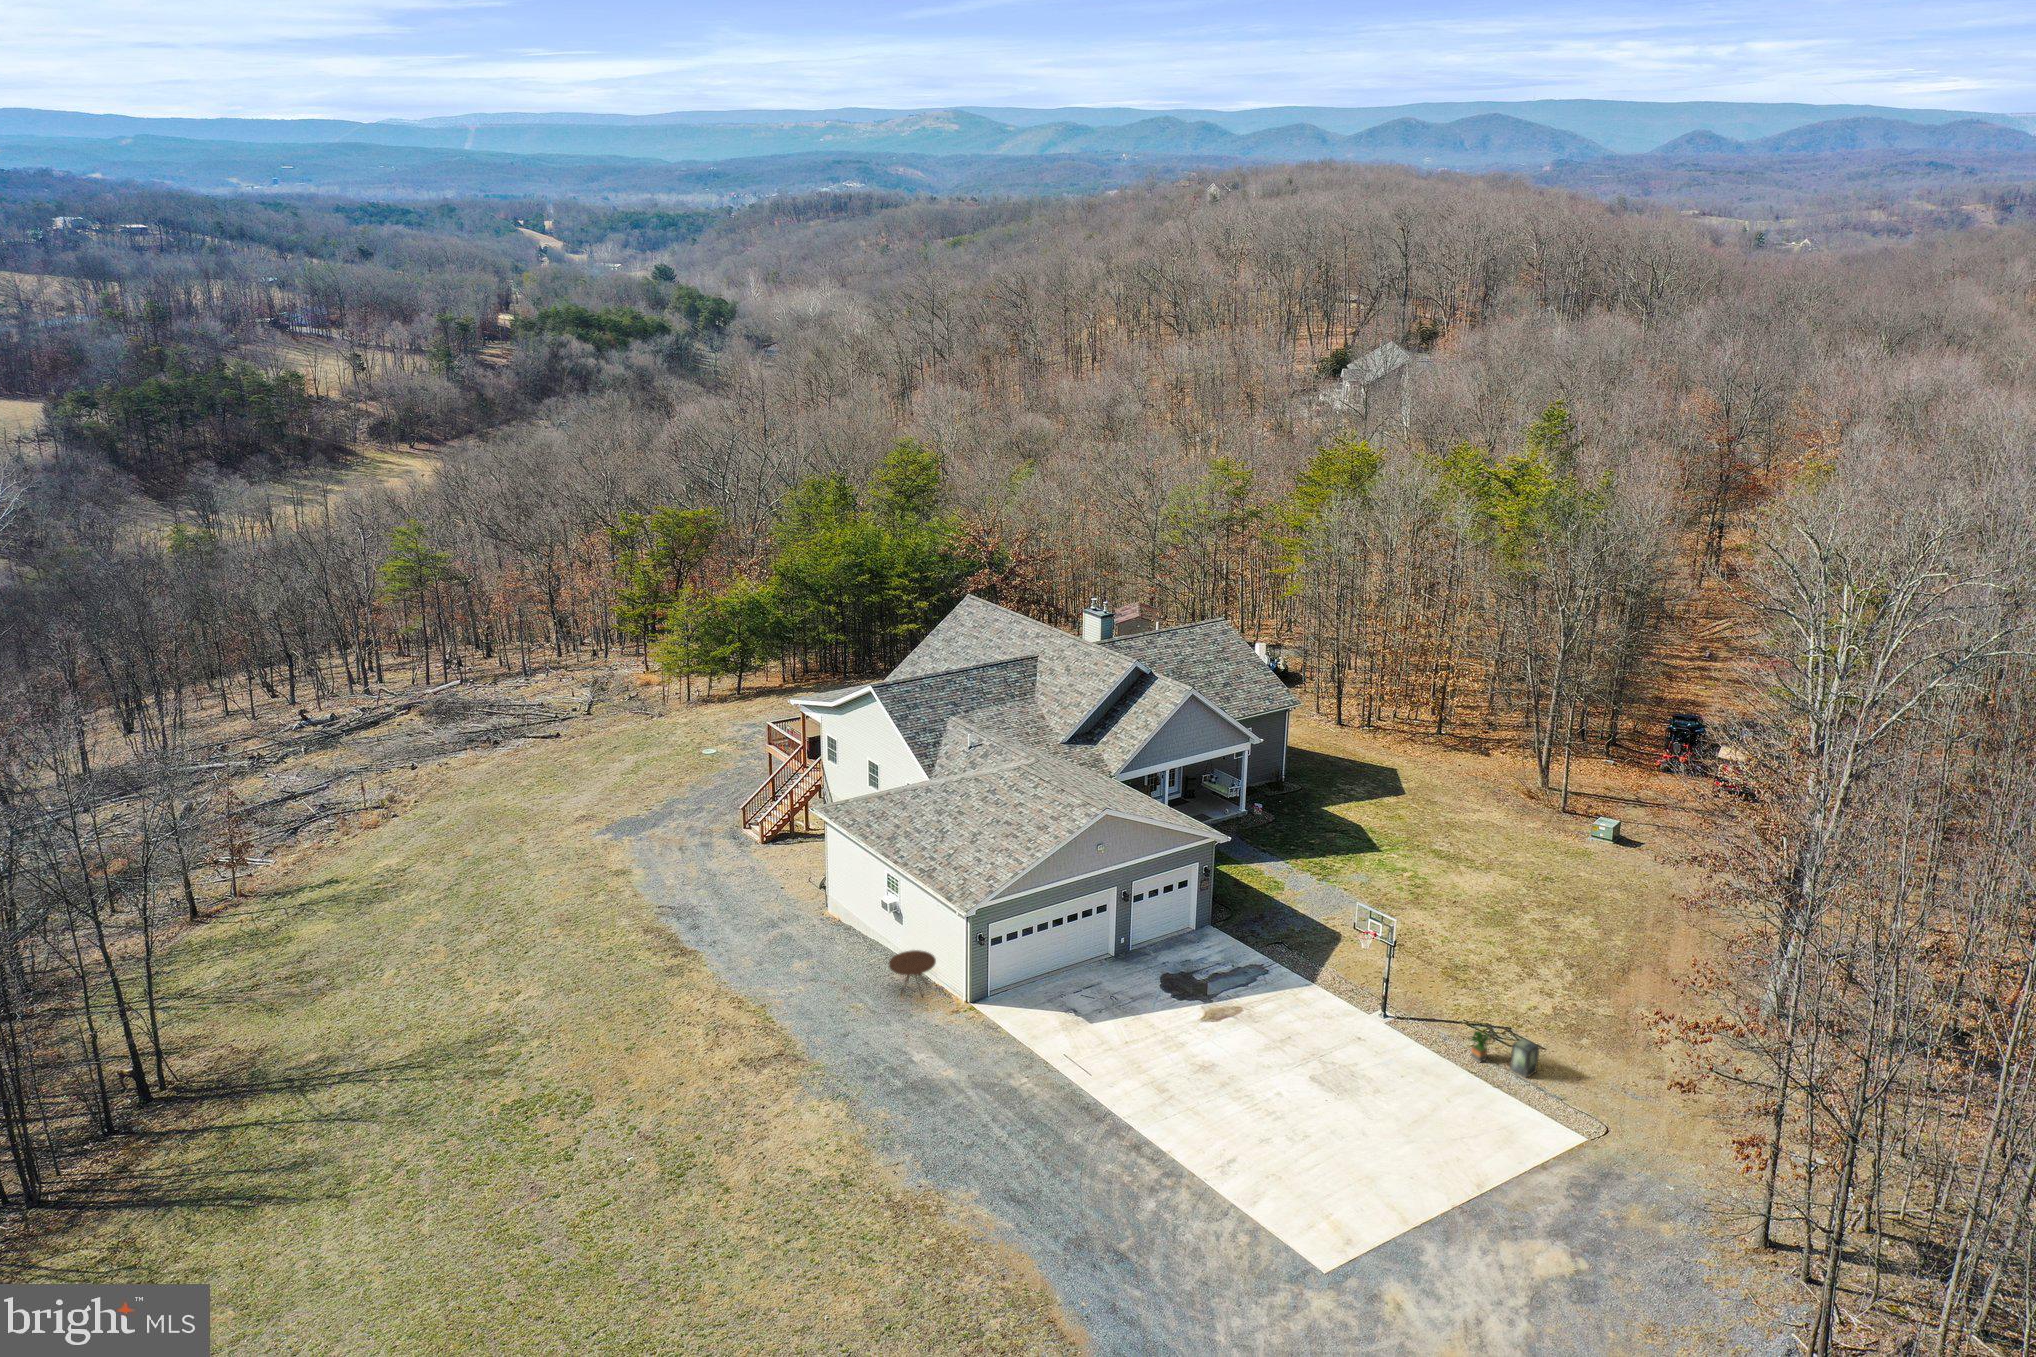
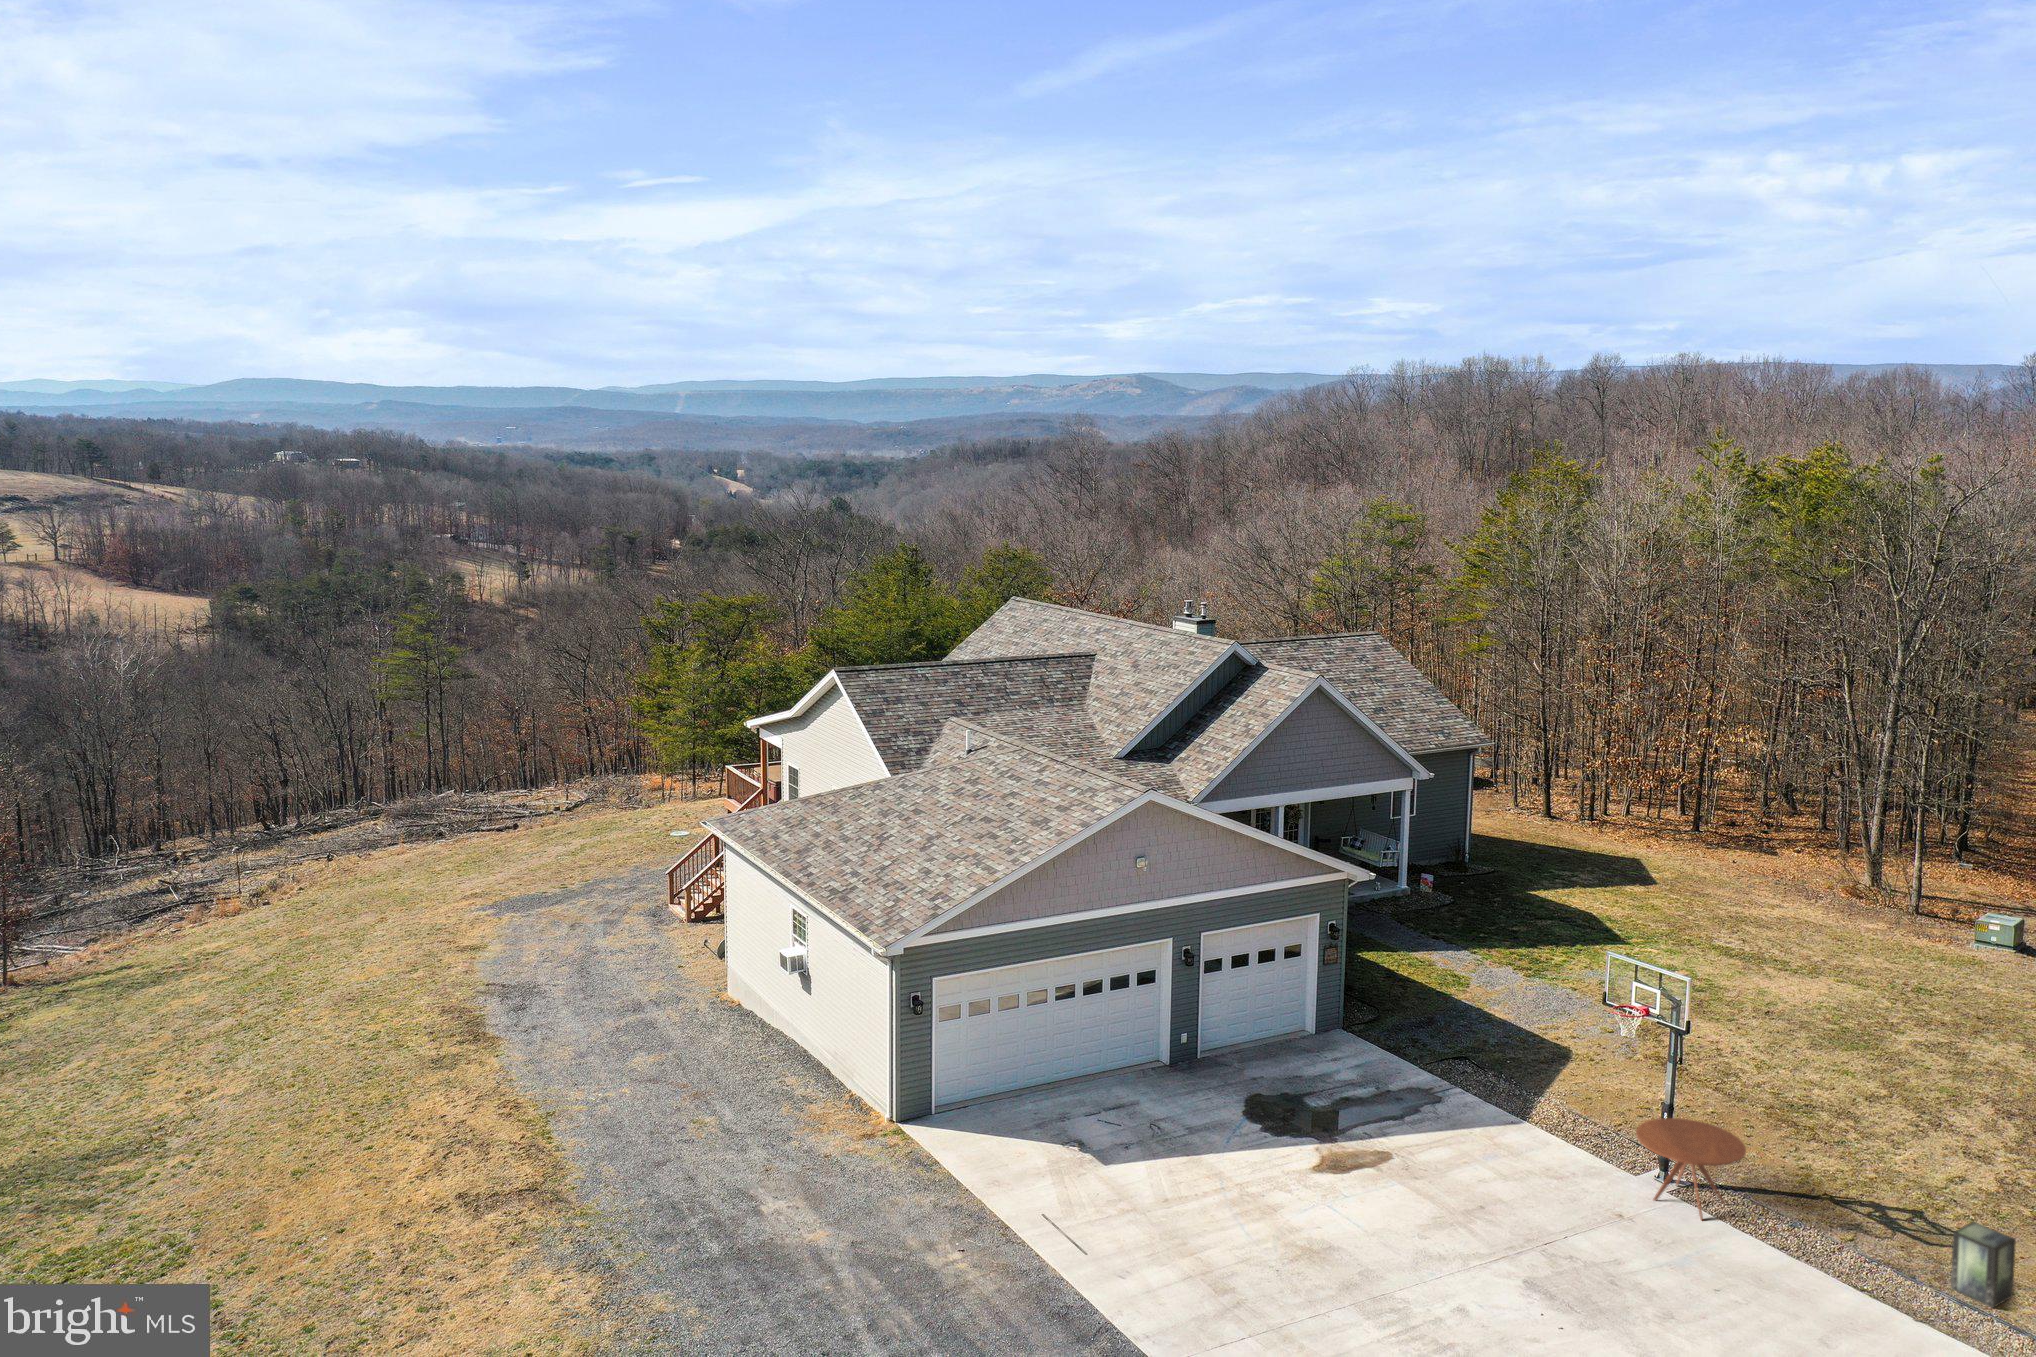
round table: present [889,950,936,994] -> present [1636,1118,1746,1220]
potted tree: present [1471,1031,1492,1062] -> none [1859,1204,1905,1272]

